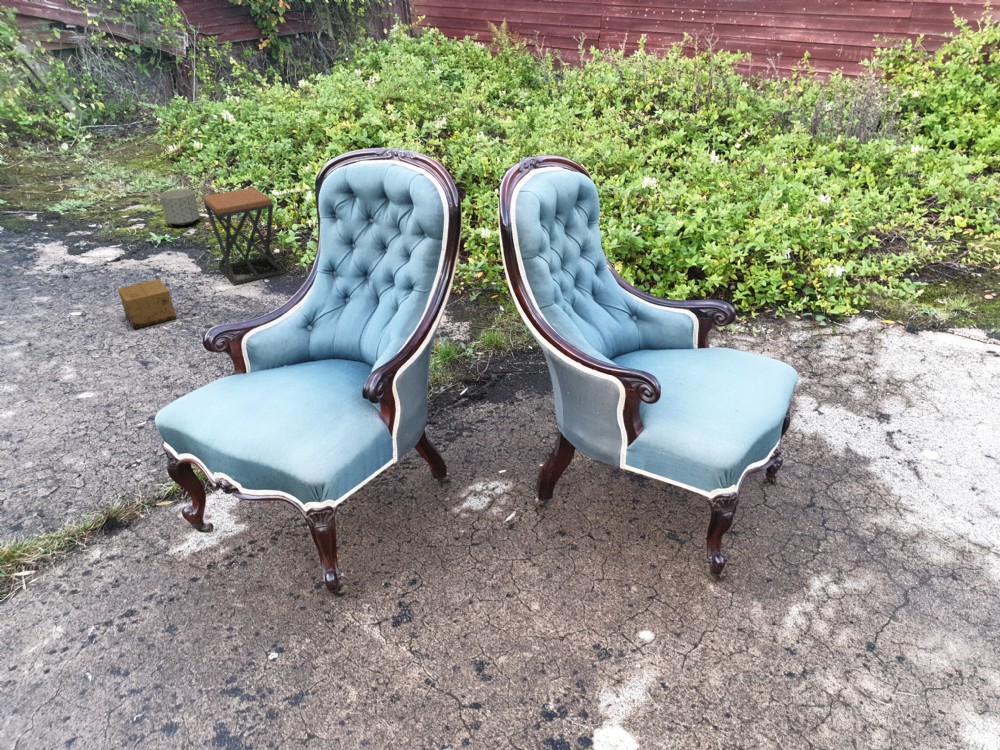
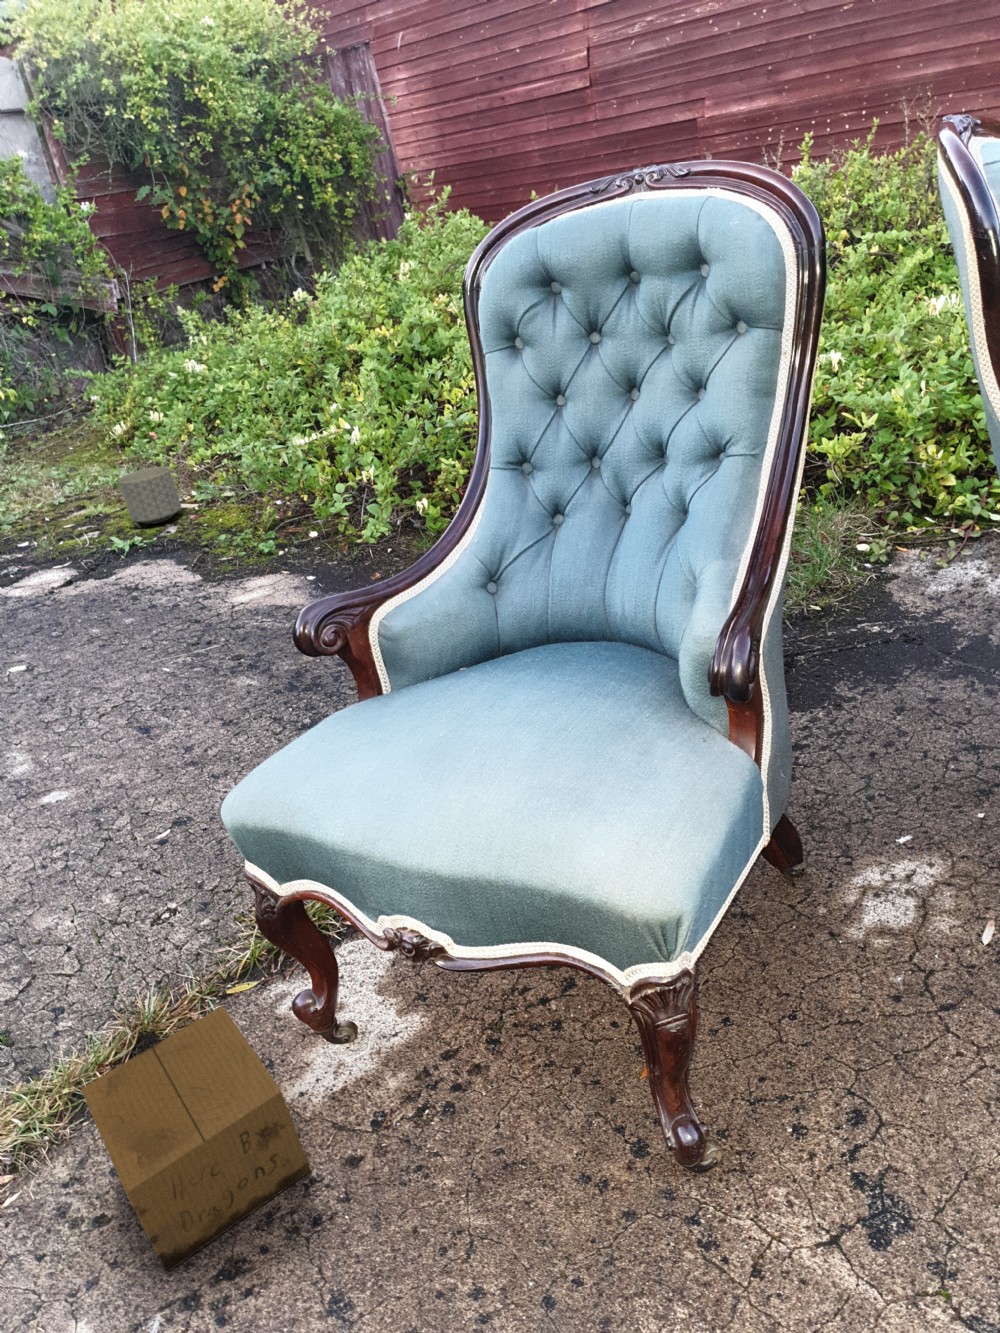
stool: present [203,188,285,285] -> none [196,432,340,591]
cardboard box: present [118,279,176,329] -> present [81,1006,311,1273]

